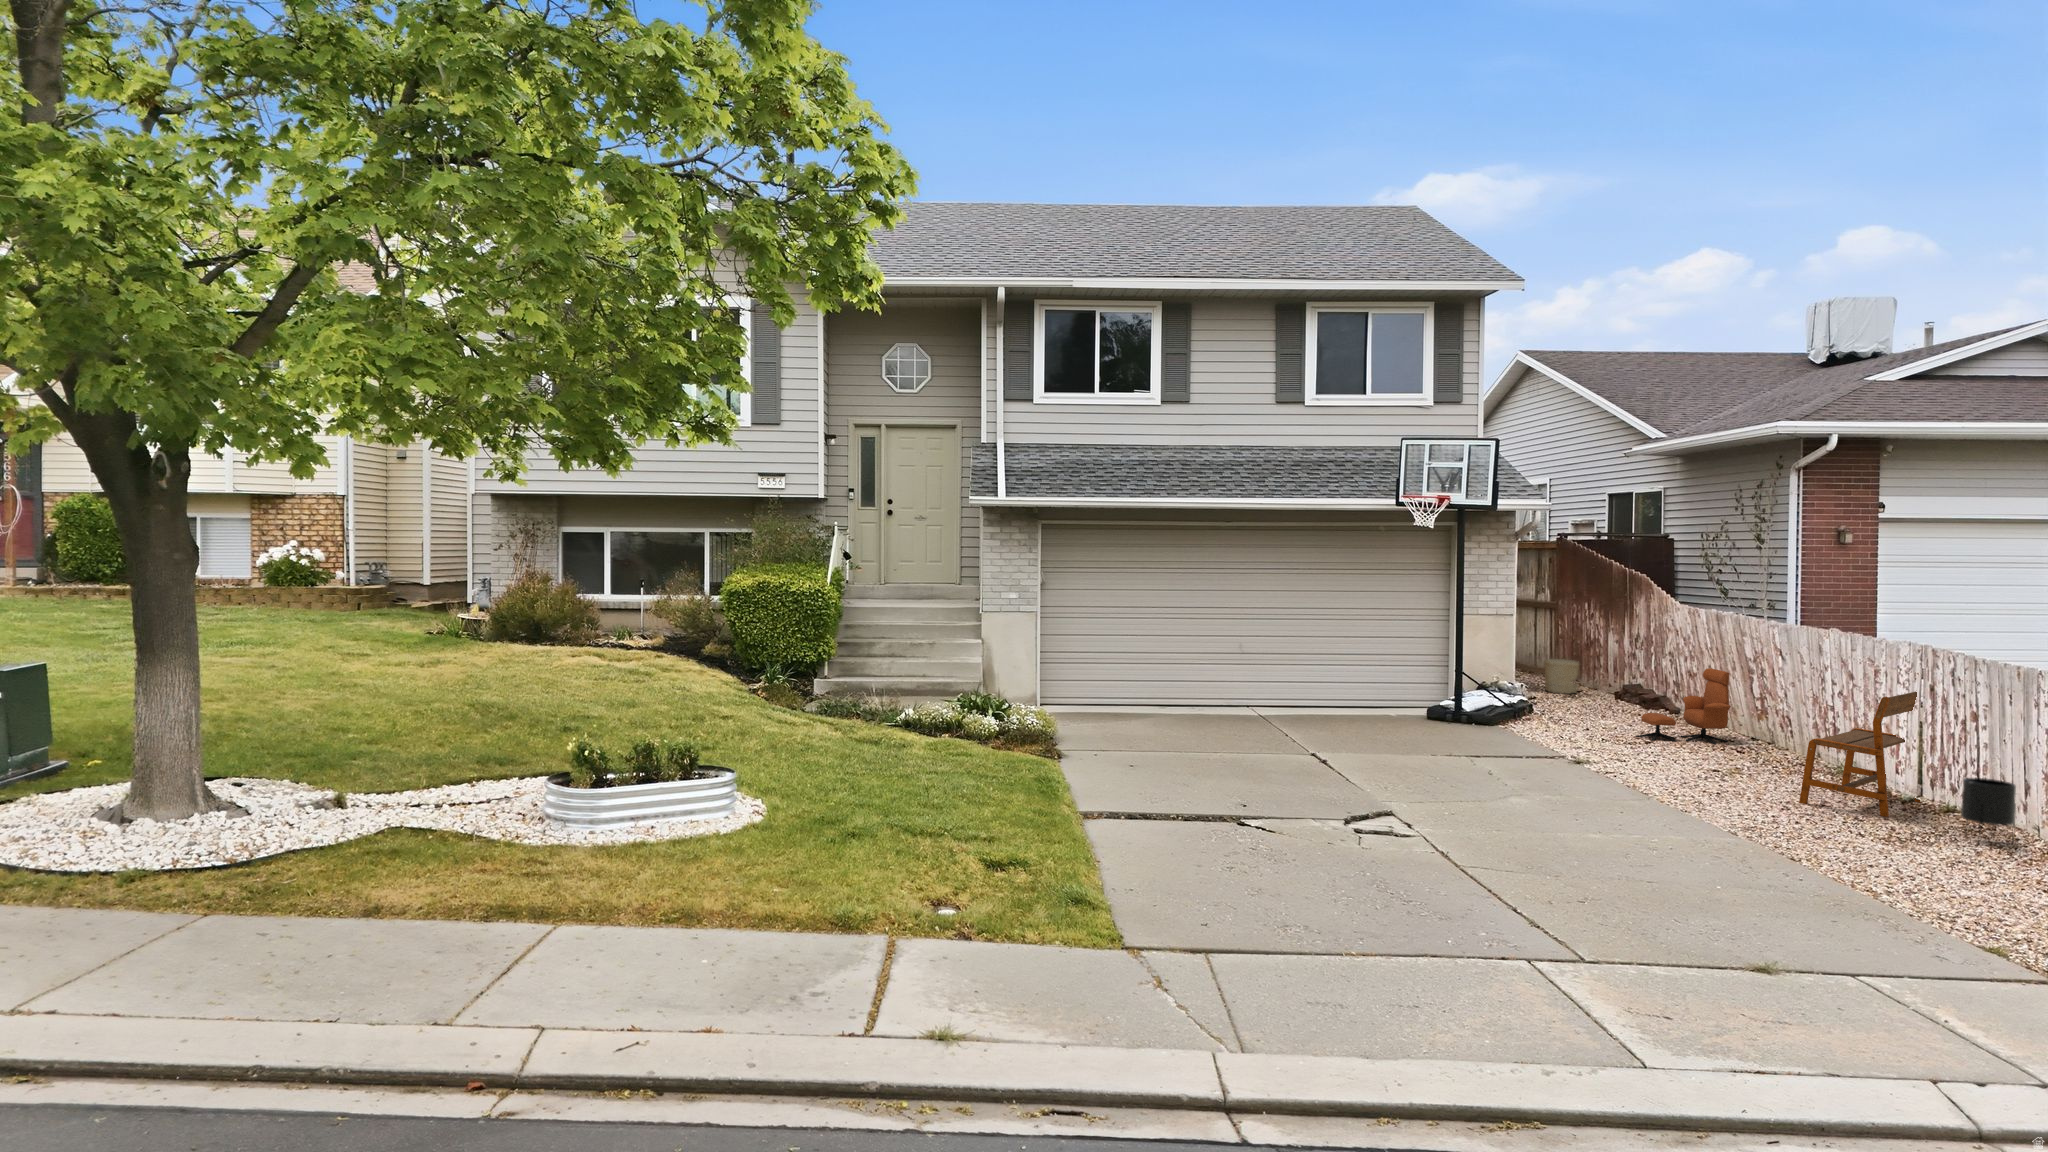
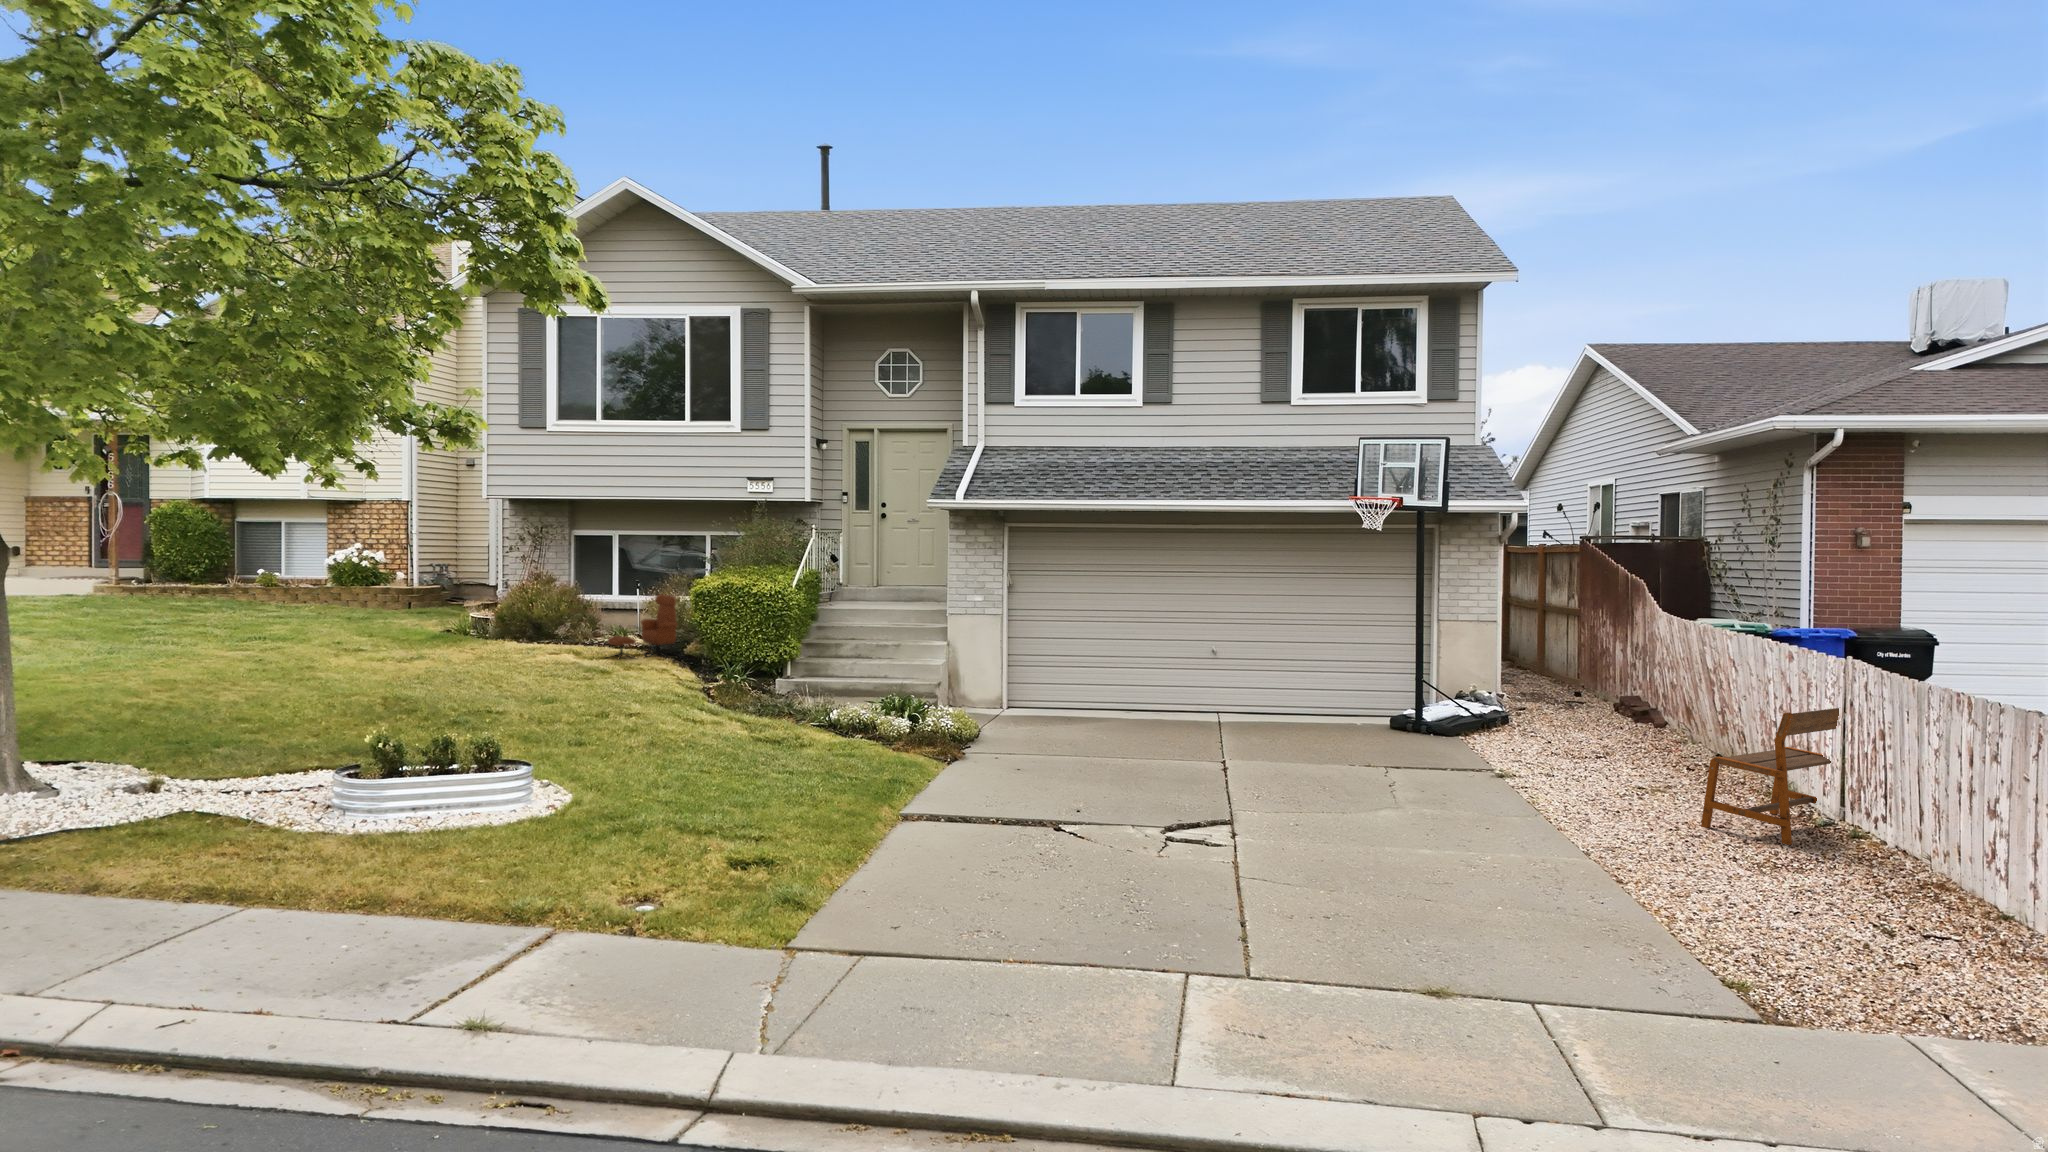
woven basket: present [1544,659,1579,694] -> none [1552,667,1590,704]
lounge chair: present [1636,668,1731,744] -> present [605,594,677,659]
planter: present [1961,778,2016,833] -> none [1850,804,1911,880]

